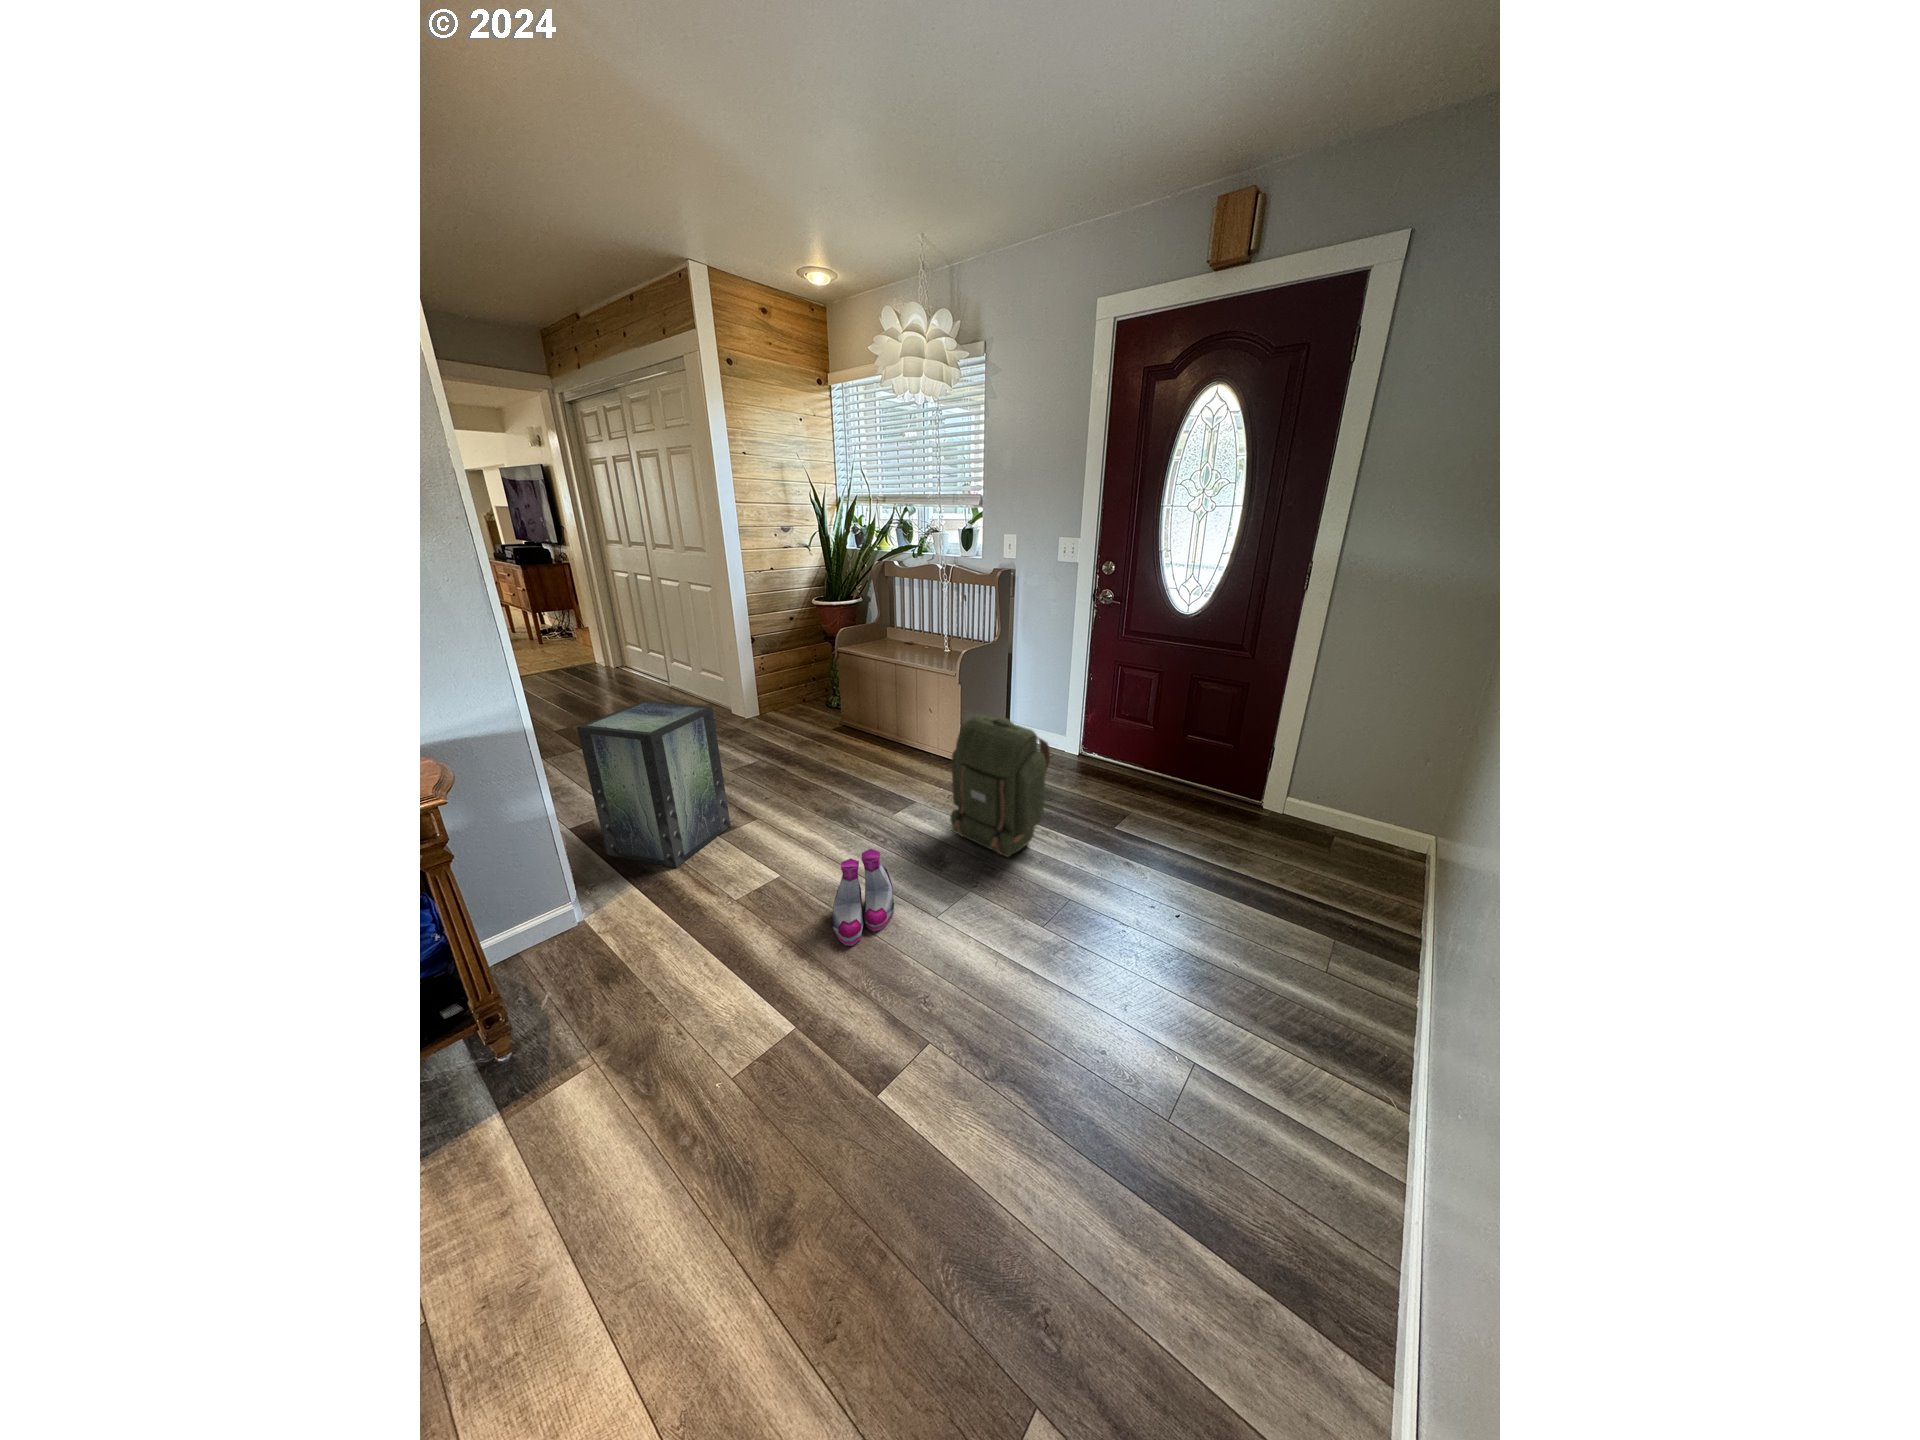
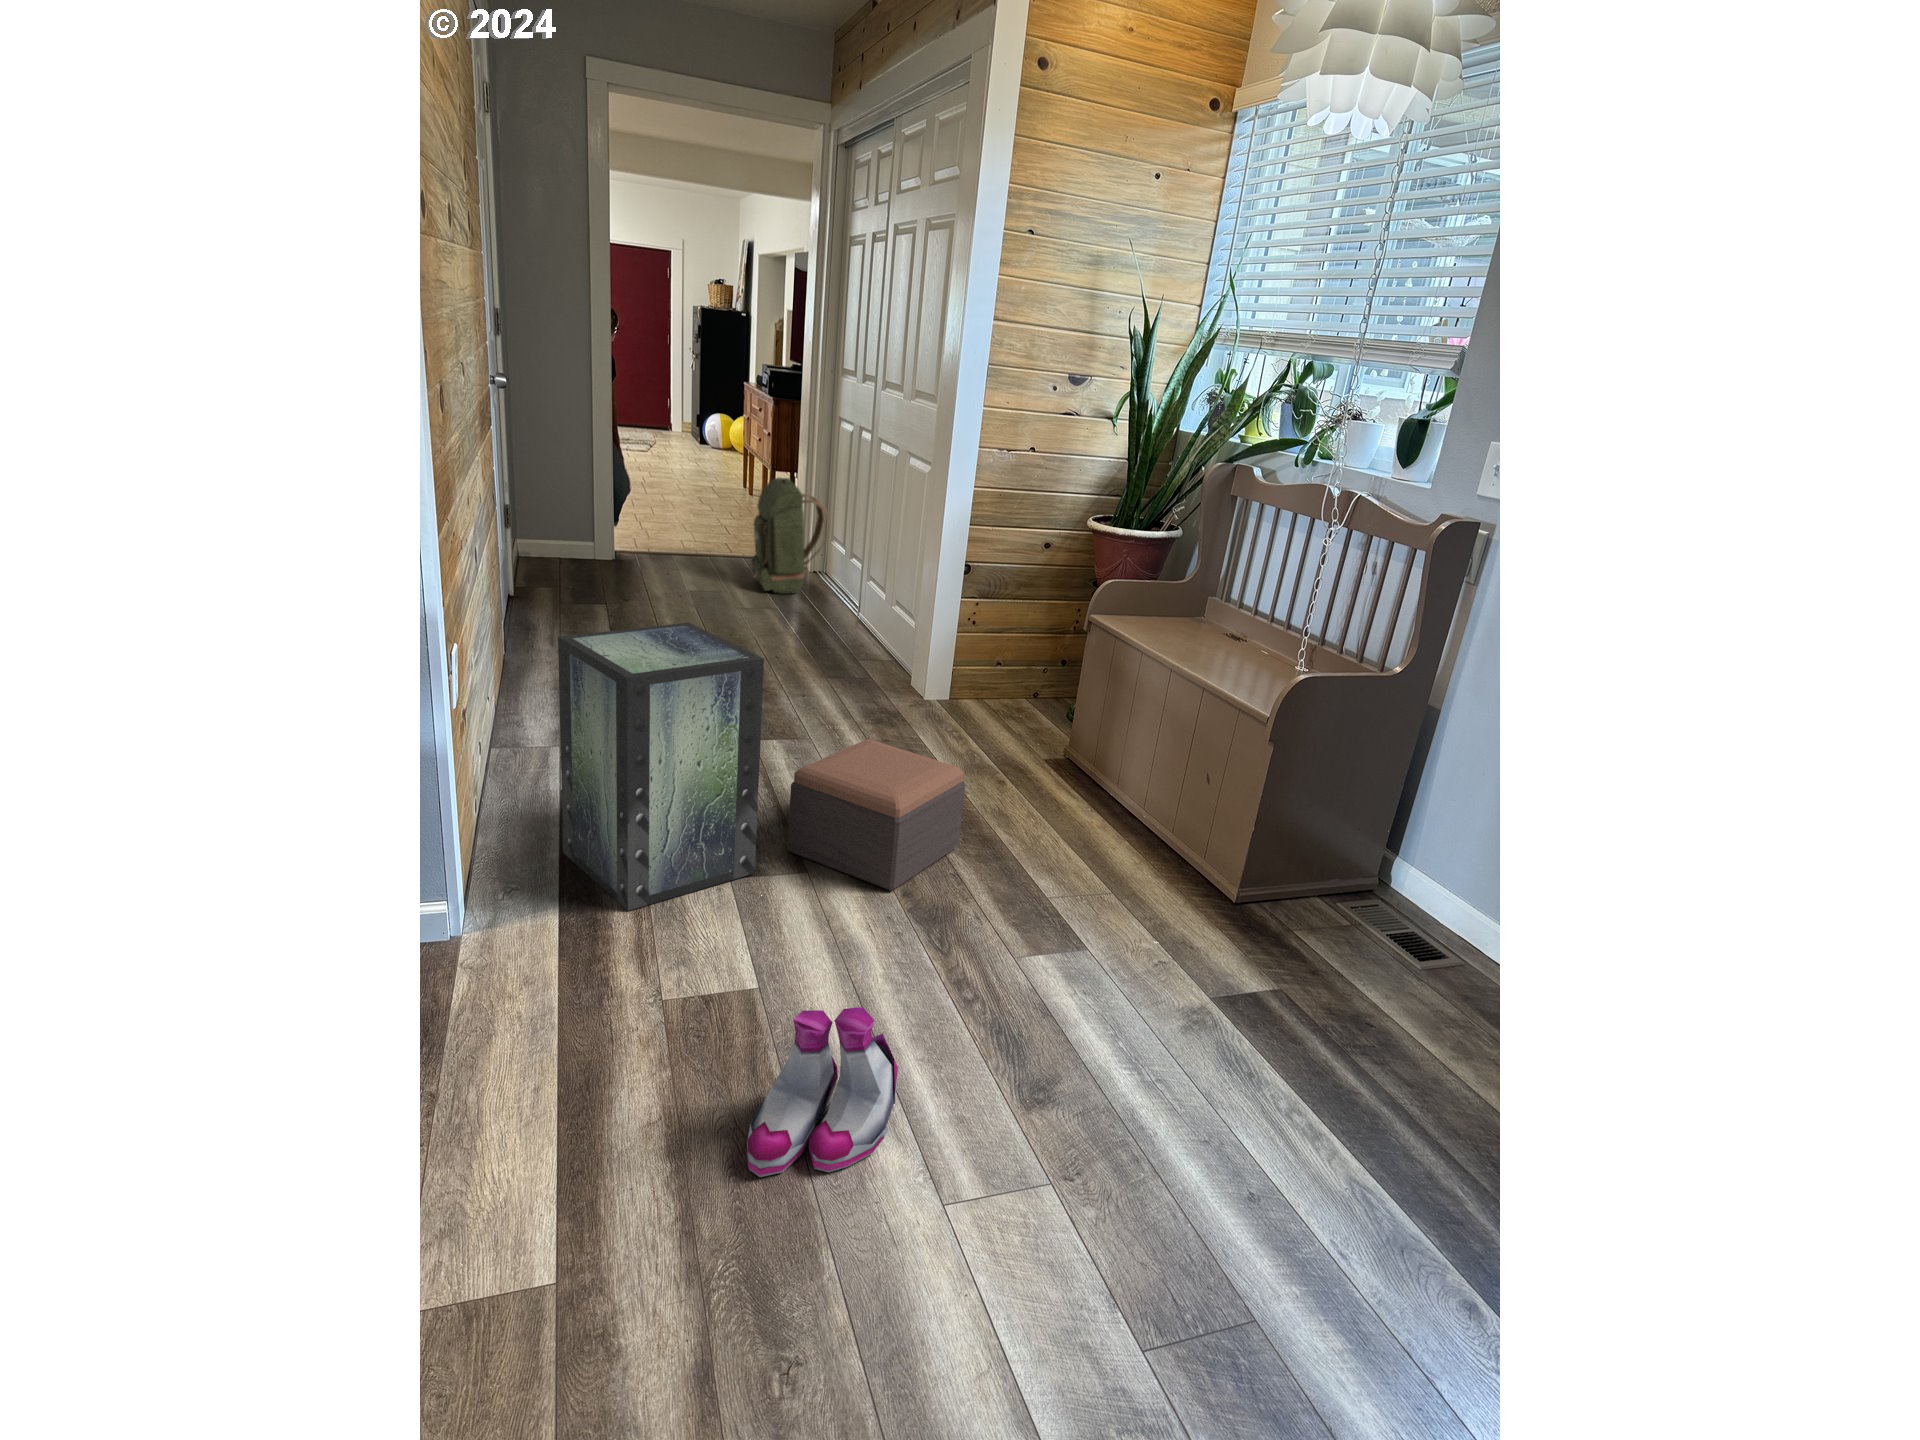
backpack: present [950,715,1050,857] -> present [750,477,830,594]
footstool: none [732,739,823,810] -> present [788,739,965,891]

